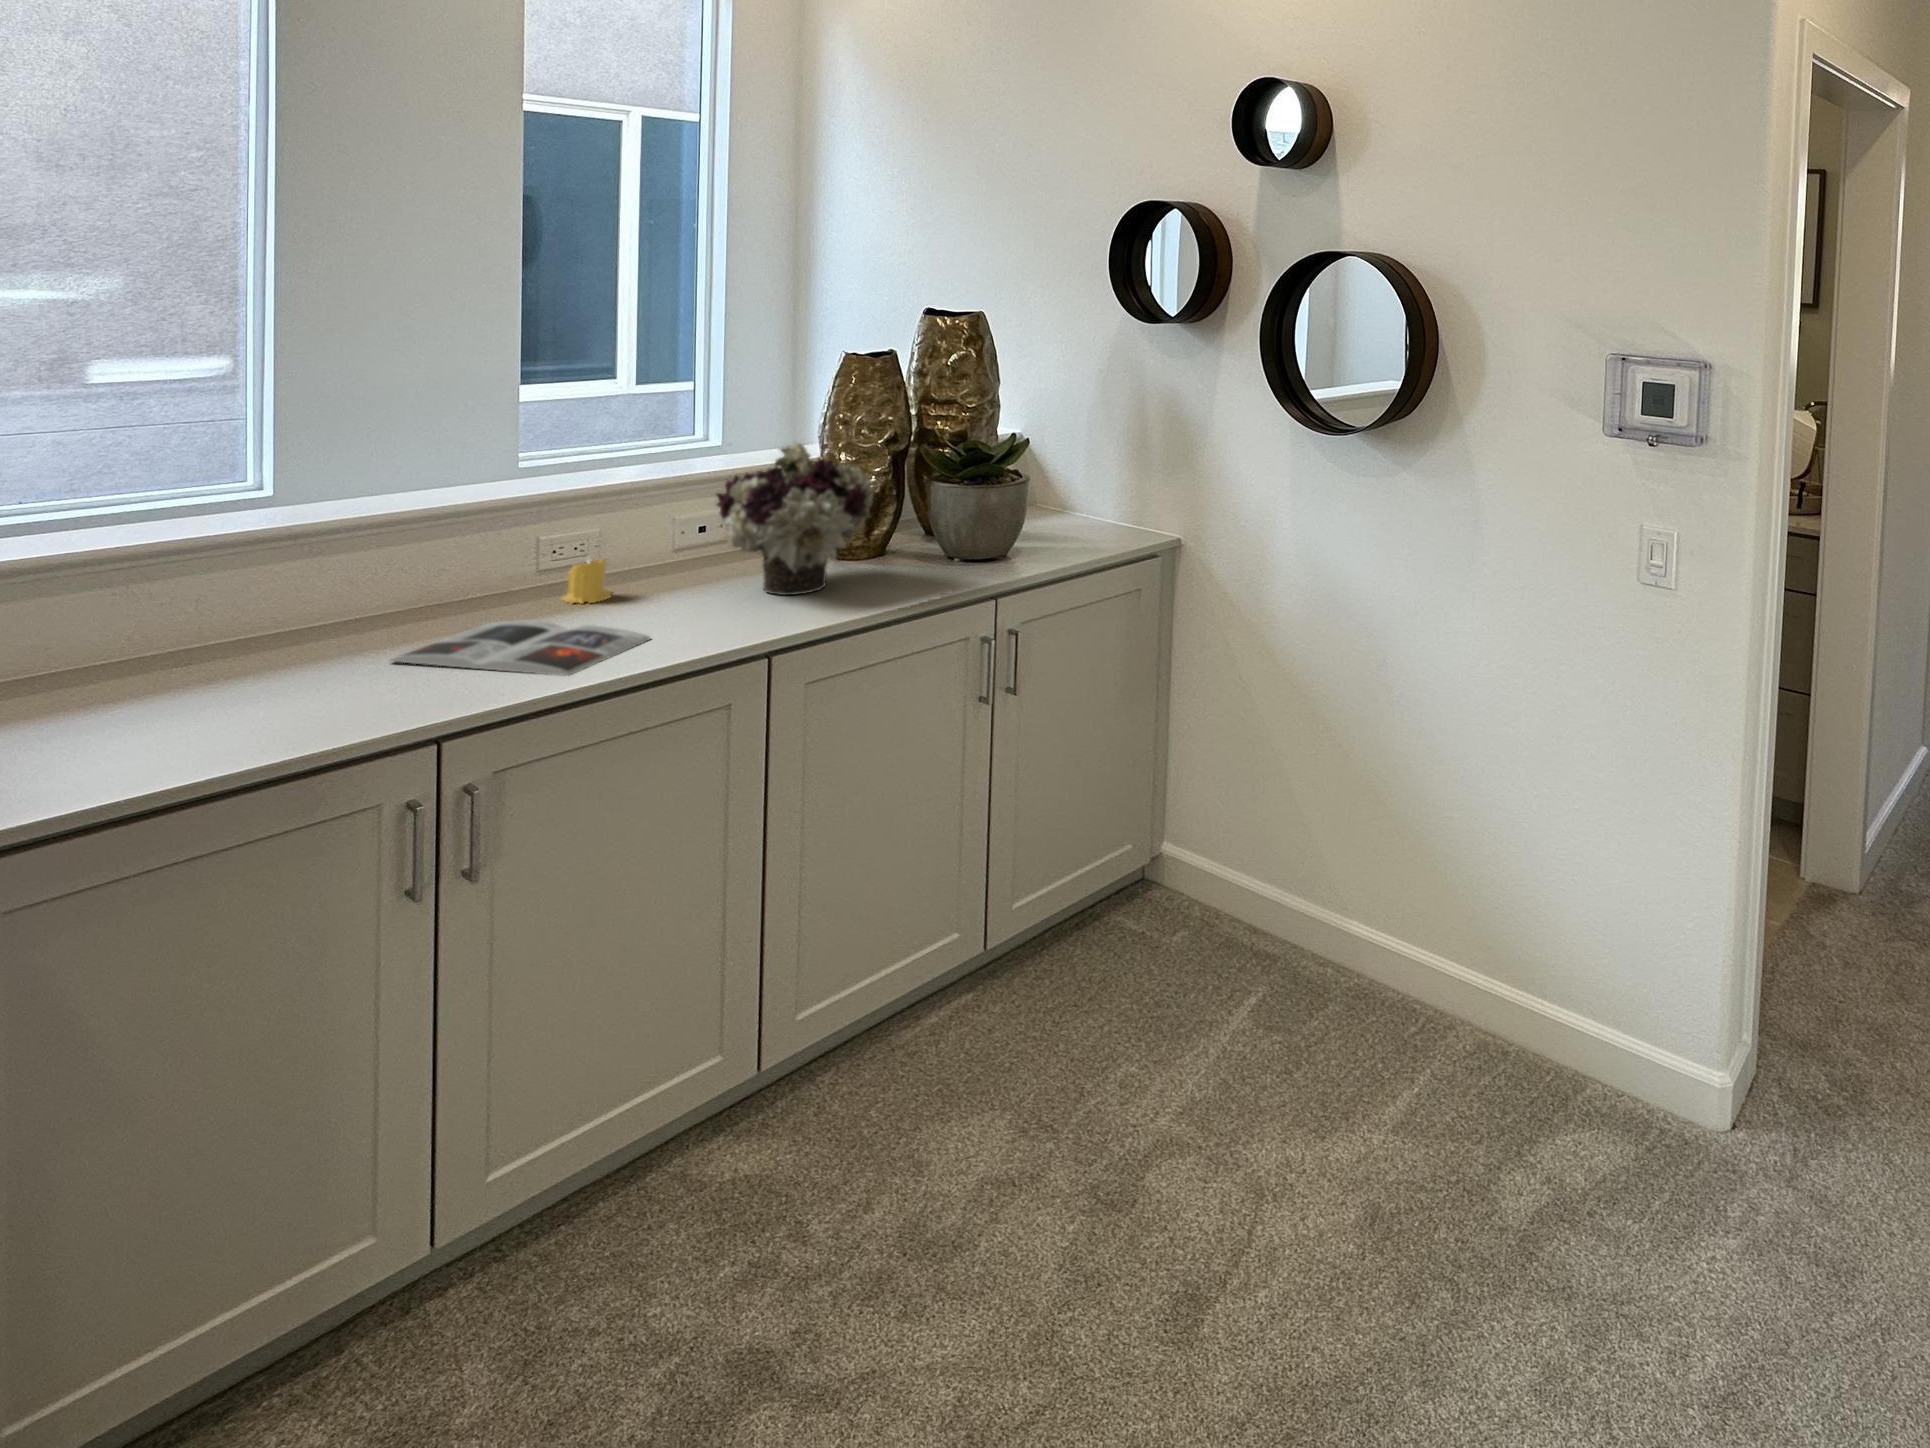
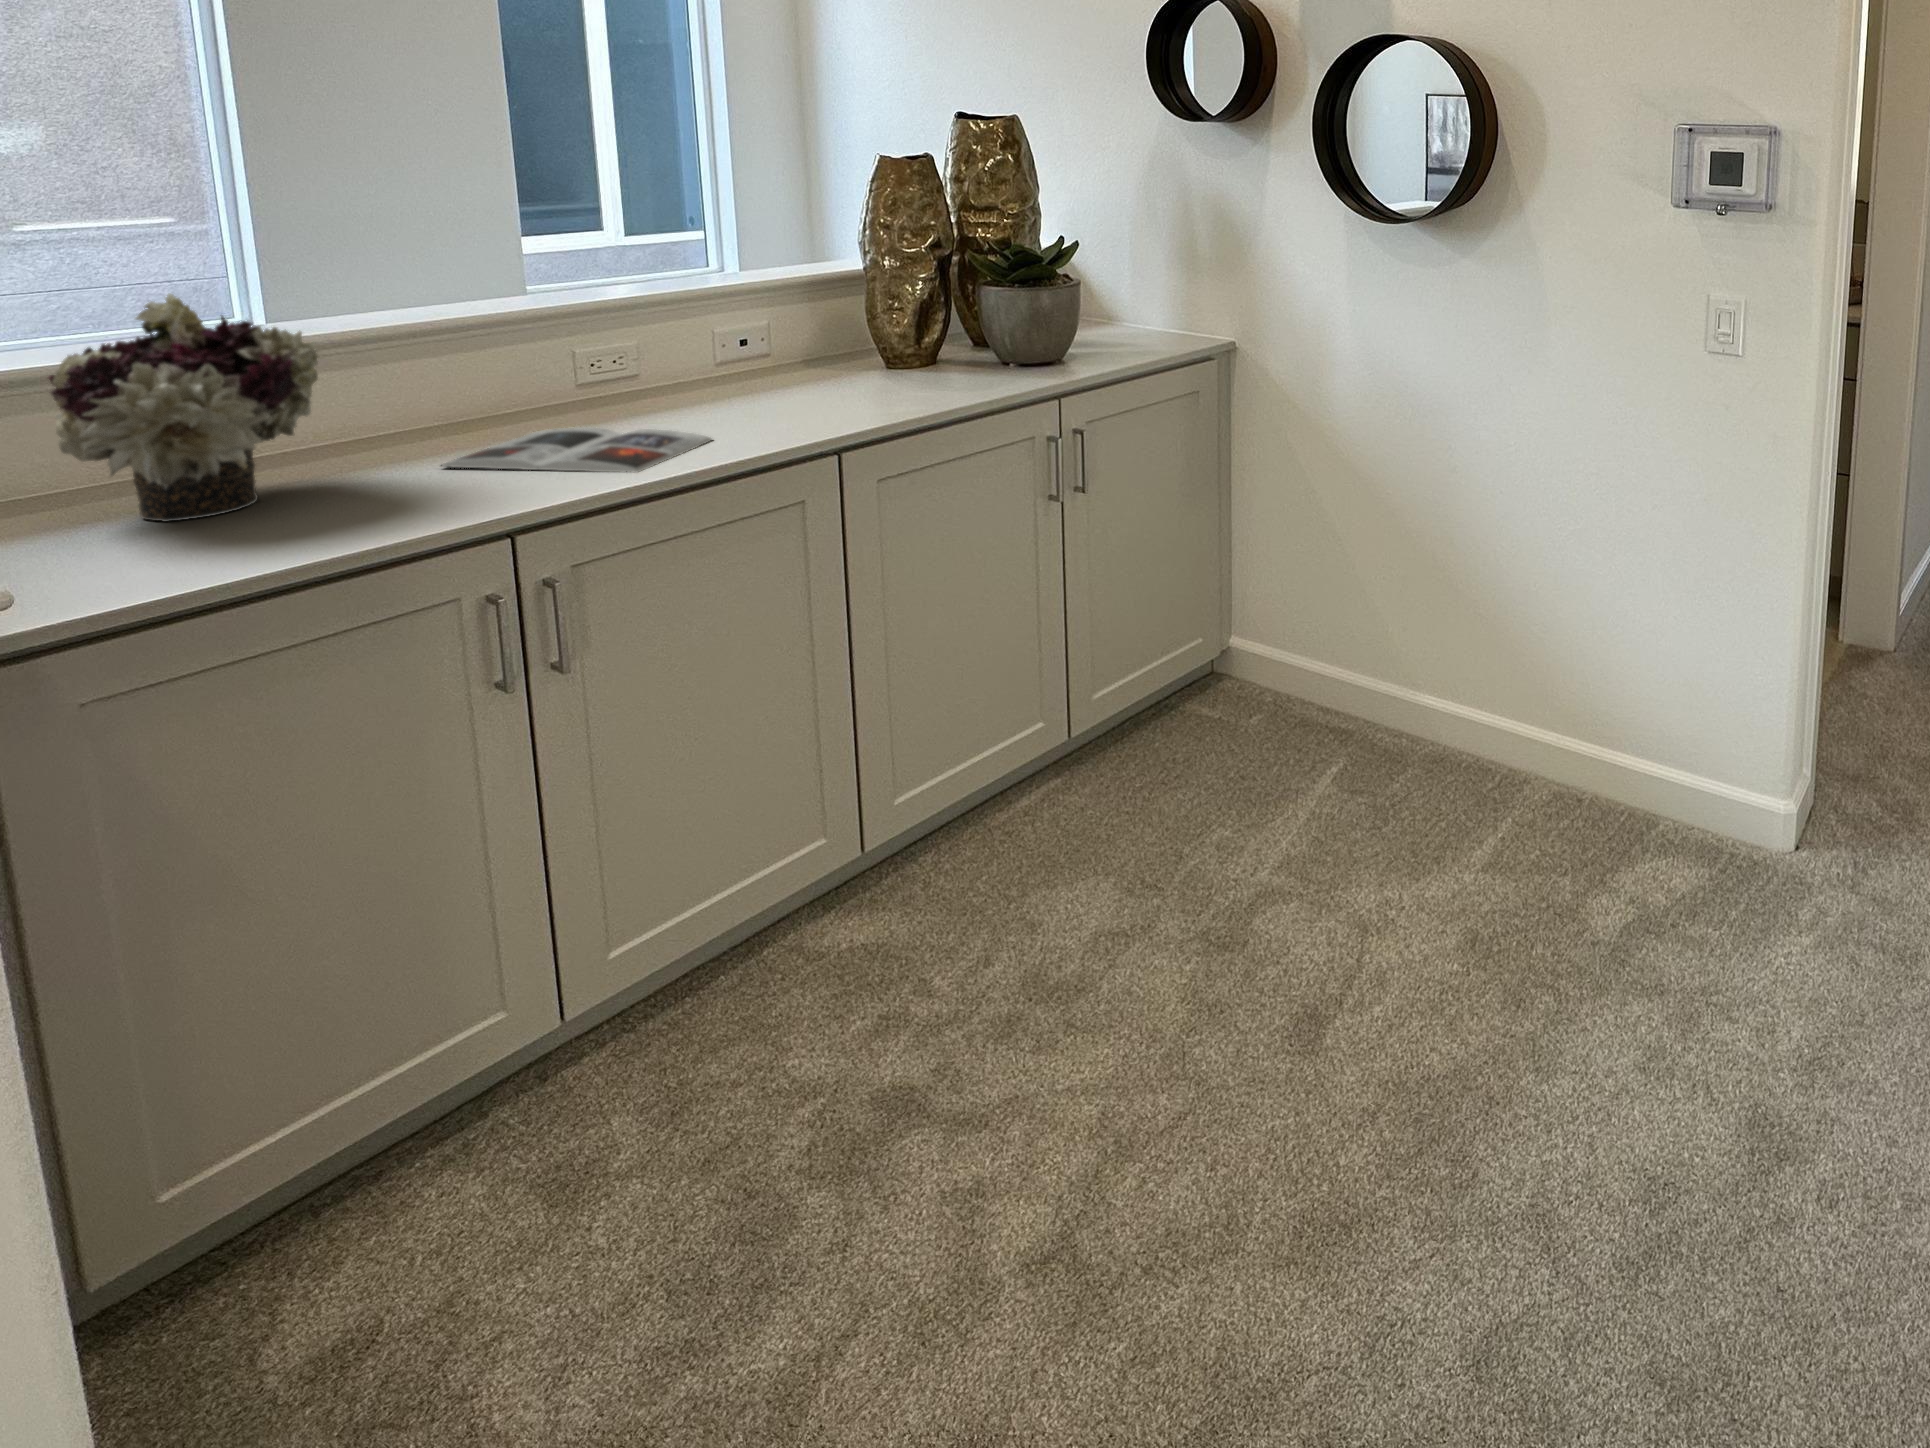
flower arrangement: present [716,442,874,595] -> present [48,294,318,522]
candle: present [563,559,611,604] -> none [604,366,656,415]

